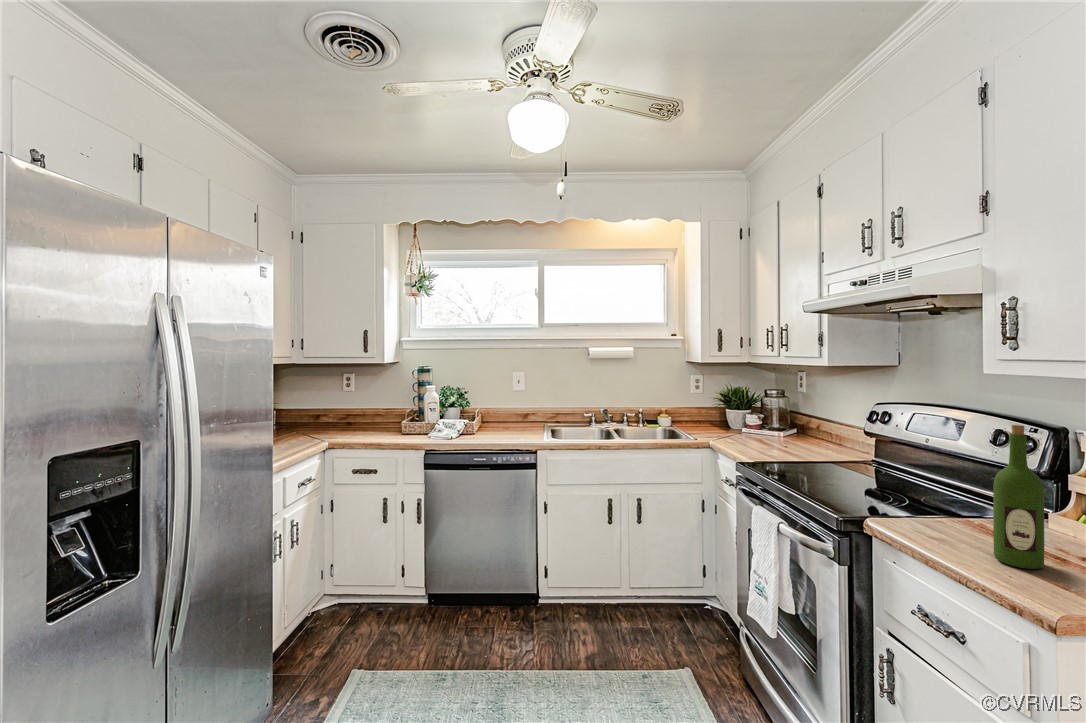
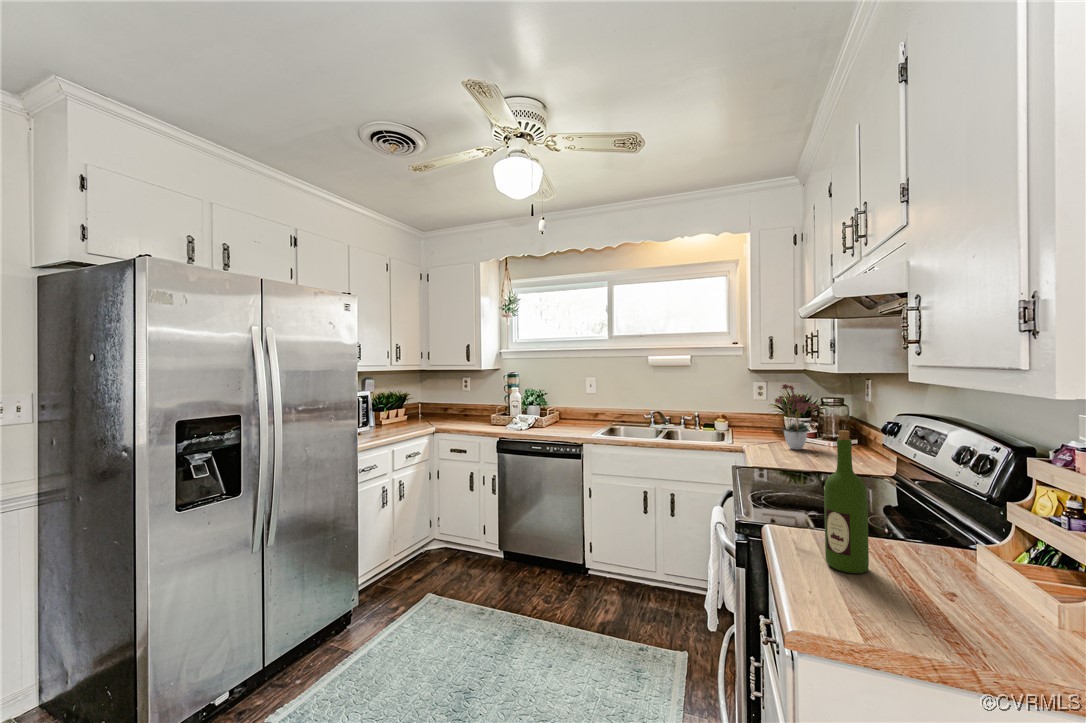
flower arrangement: none [736,375,787,443] -> present [775,384,819,449]

